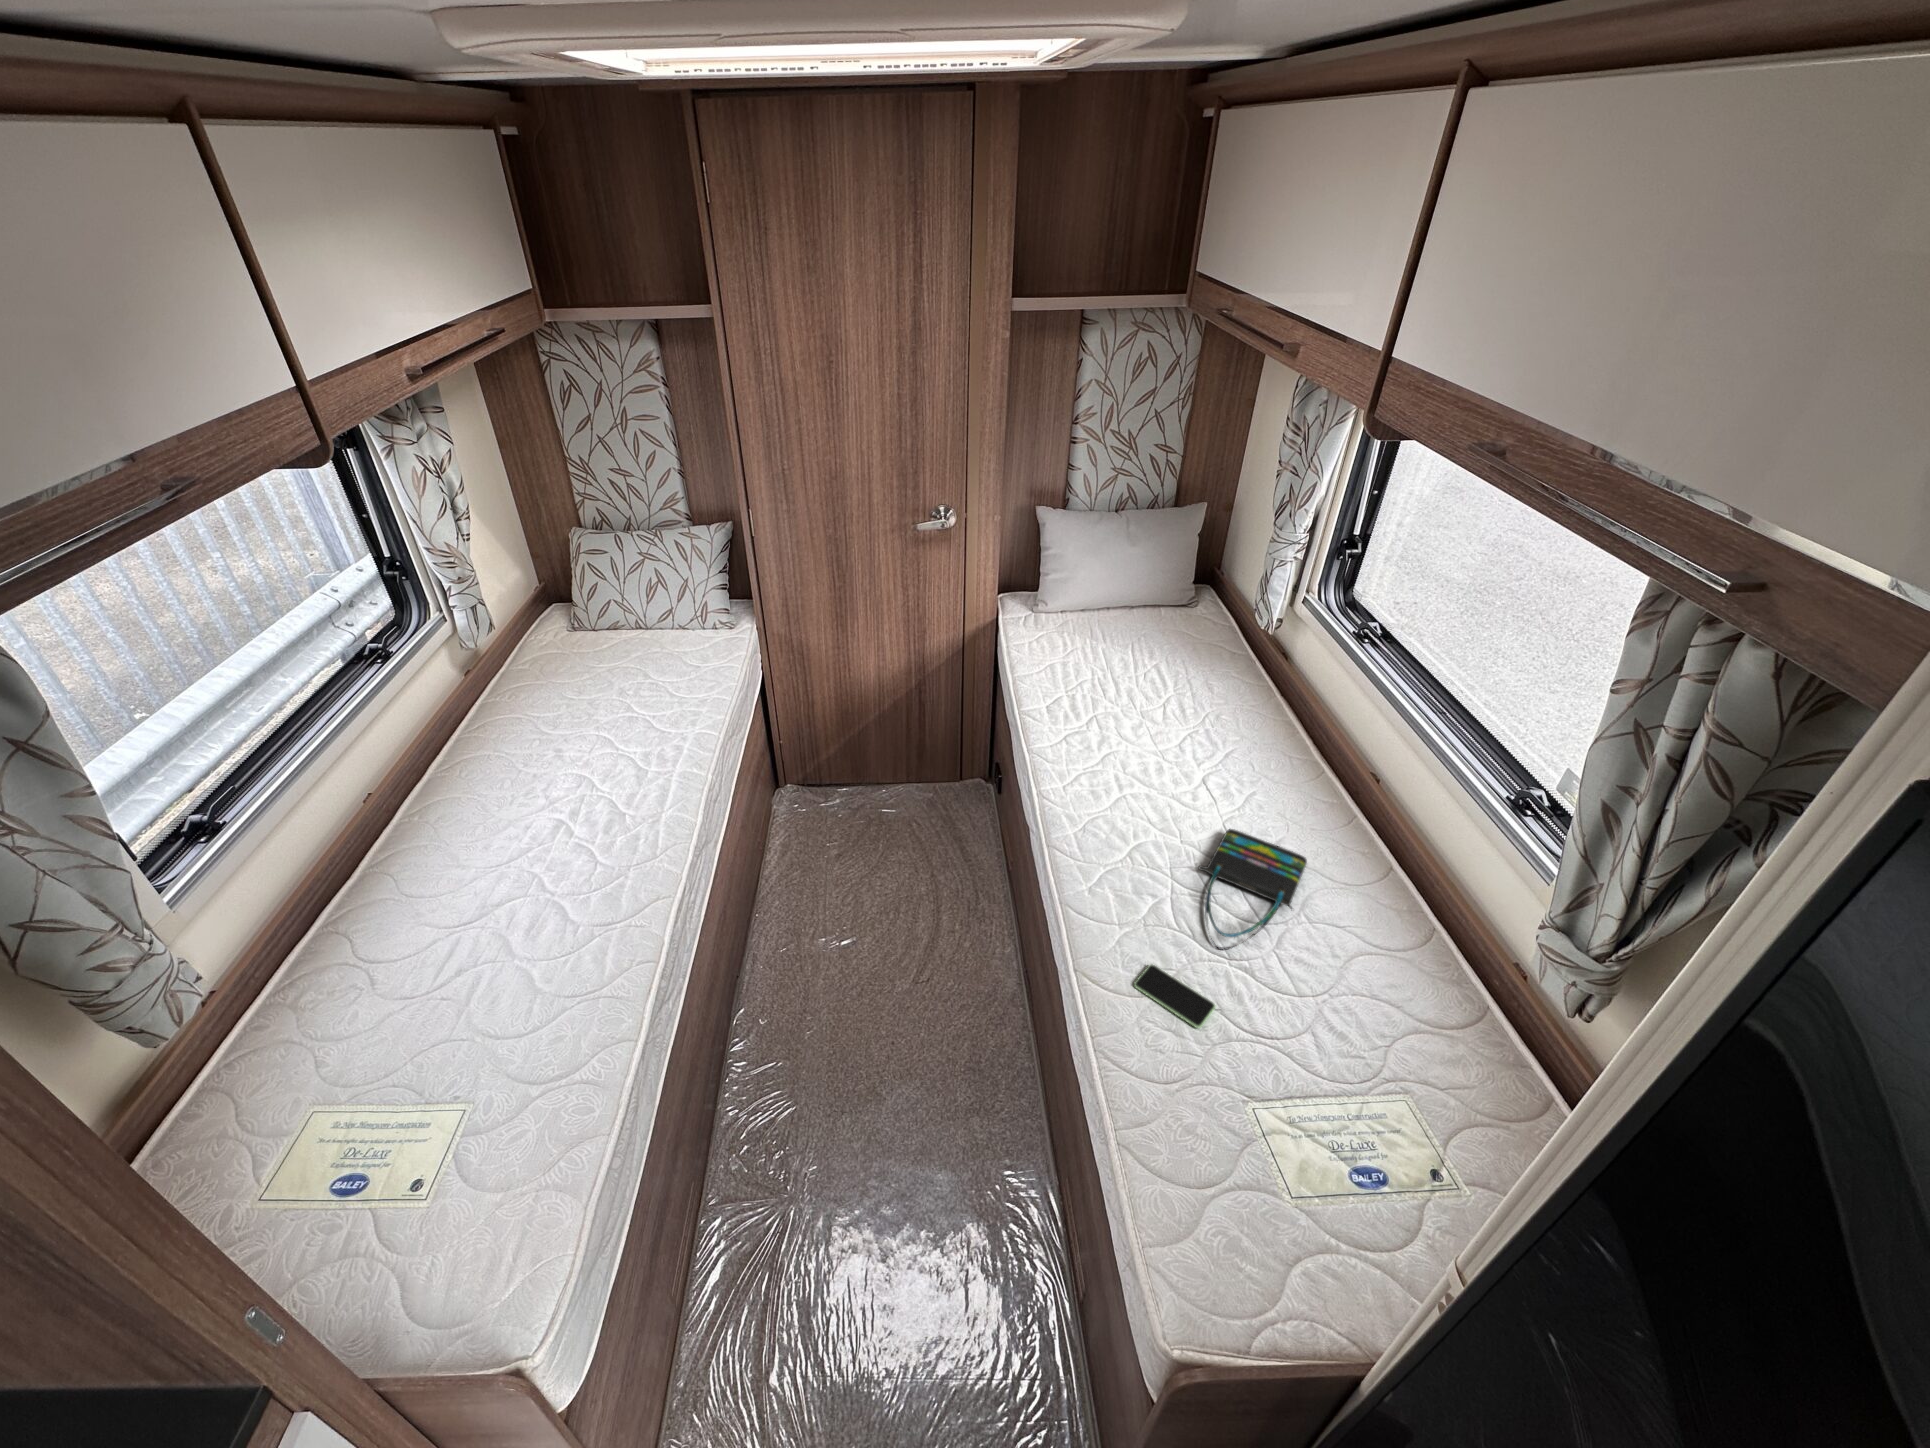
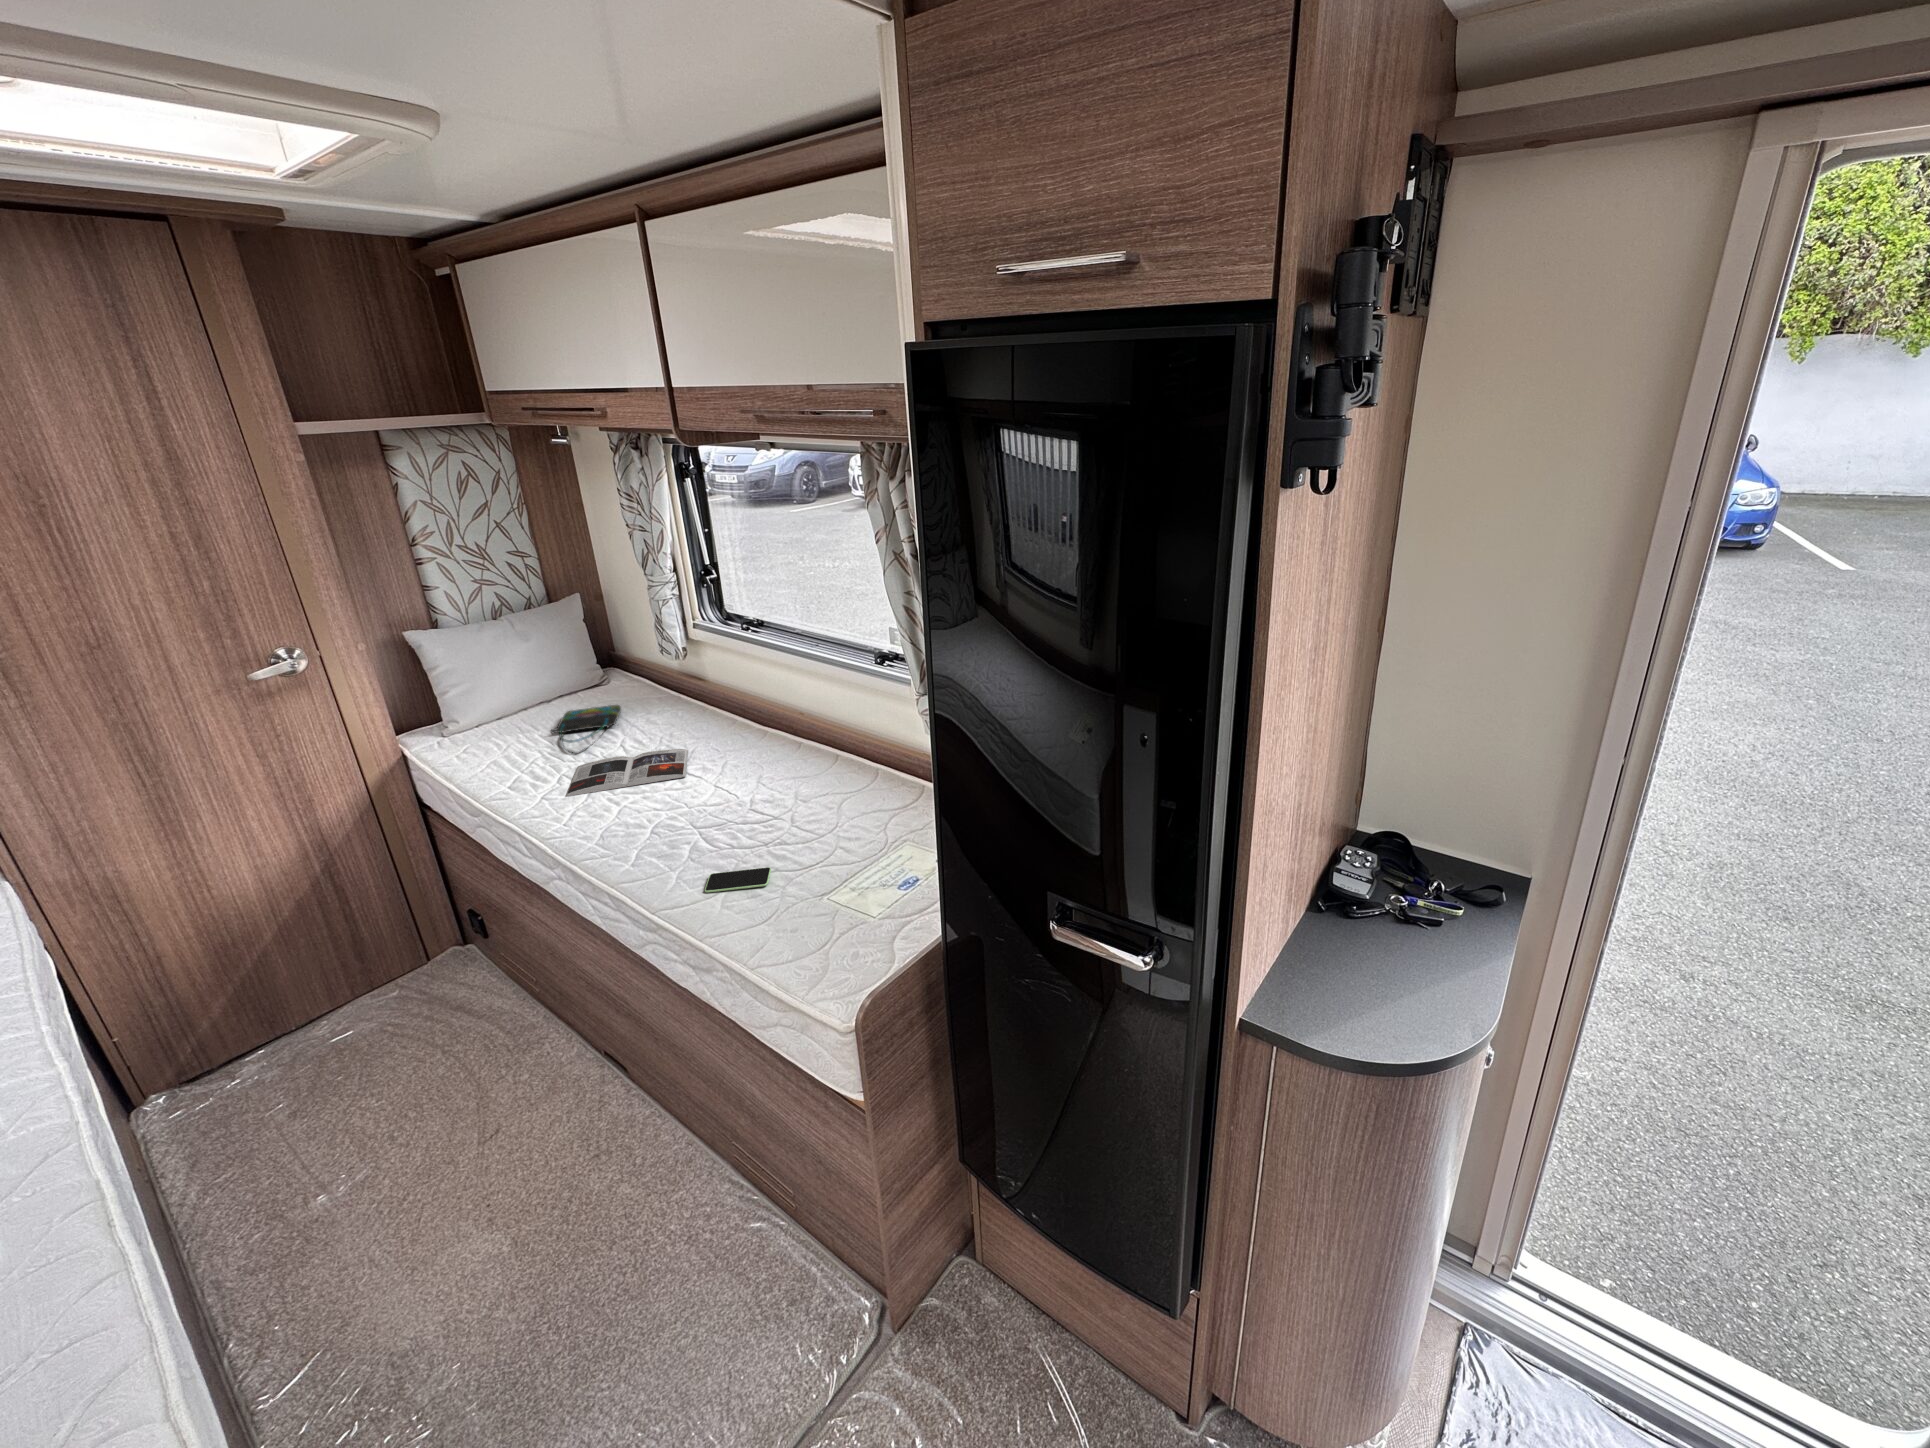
magazine: none [1082,716,1222,793] -> present [566,749,688,797]
tote bag: present [1199,829,1307,950] -> present [551,705,621,754]

